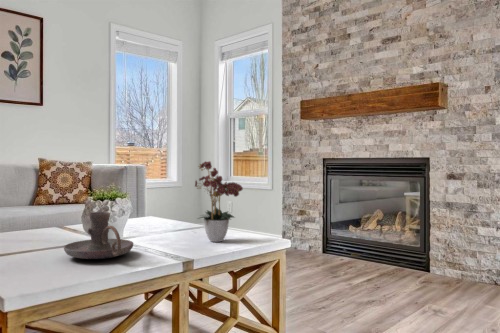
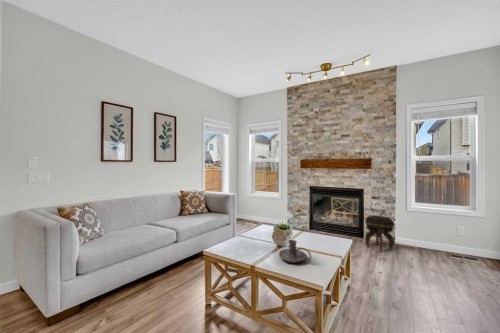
flower arrangement: present [195,161,243,242] -> none [310,209,329,244]
footstool: none [418,215,485,297] -> present [365,215,394,251]

